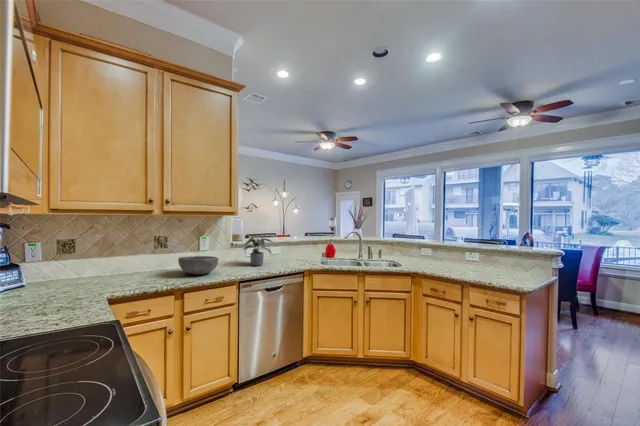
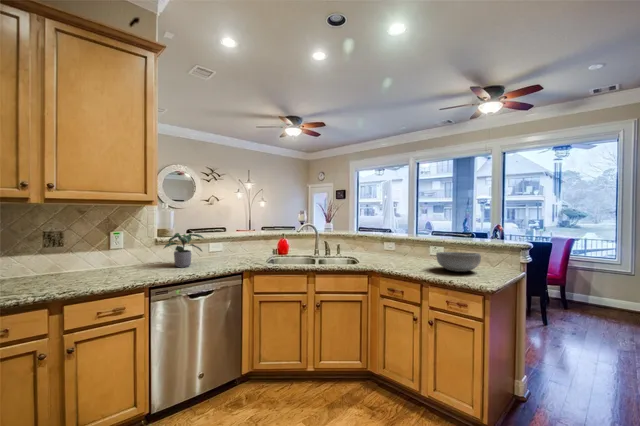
bowl: present [178,256,218,275] -> present [436,252,481,272]

